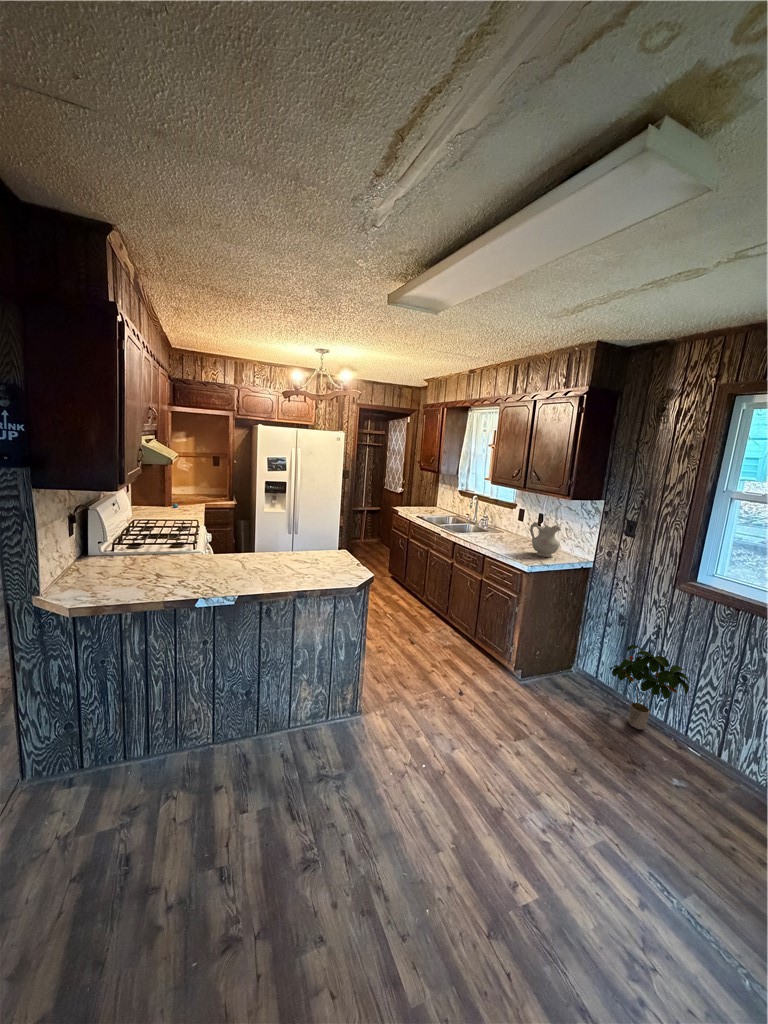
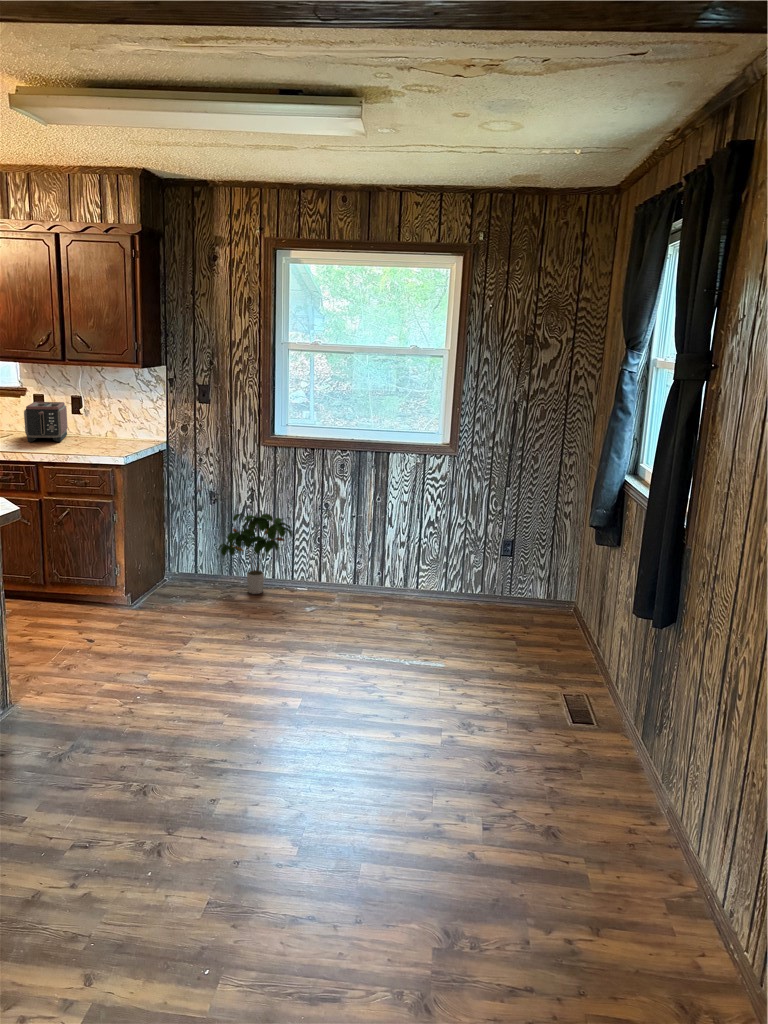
toaster: none [493,514,532,544] -> present [24,402,68,442]
ceramic pitcher: present [530,522,561,557] -> none [91,403,131,446]

